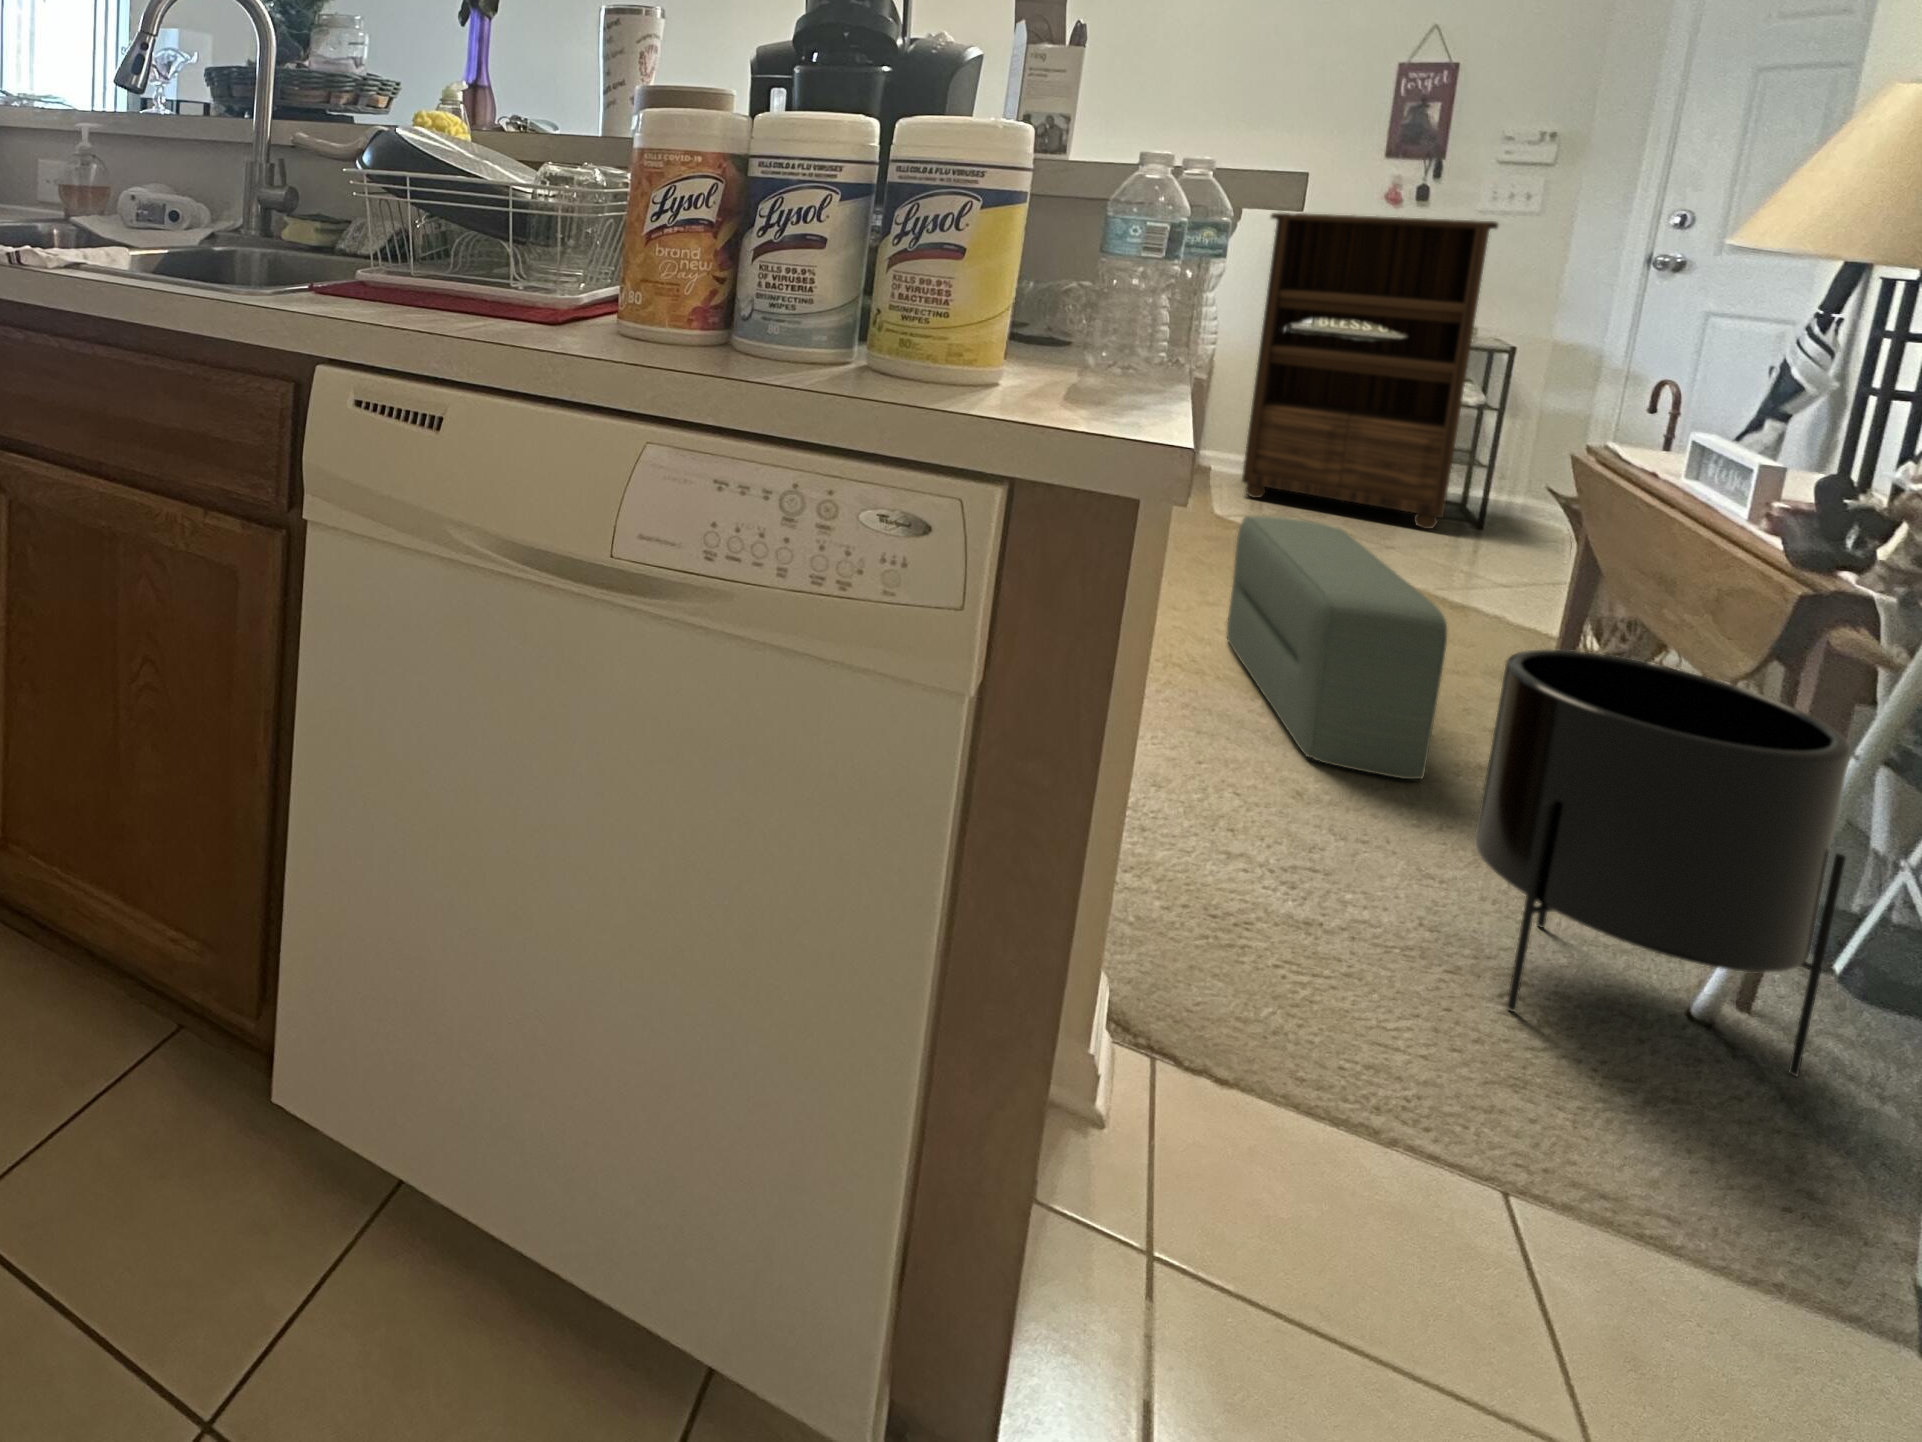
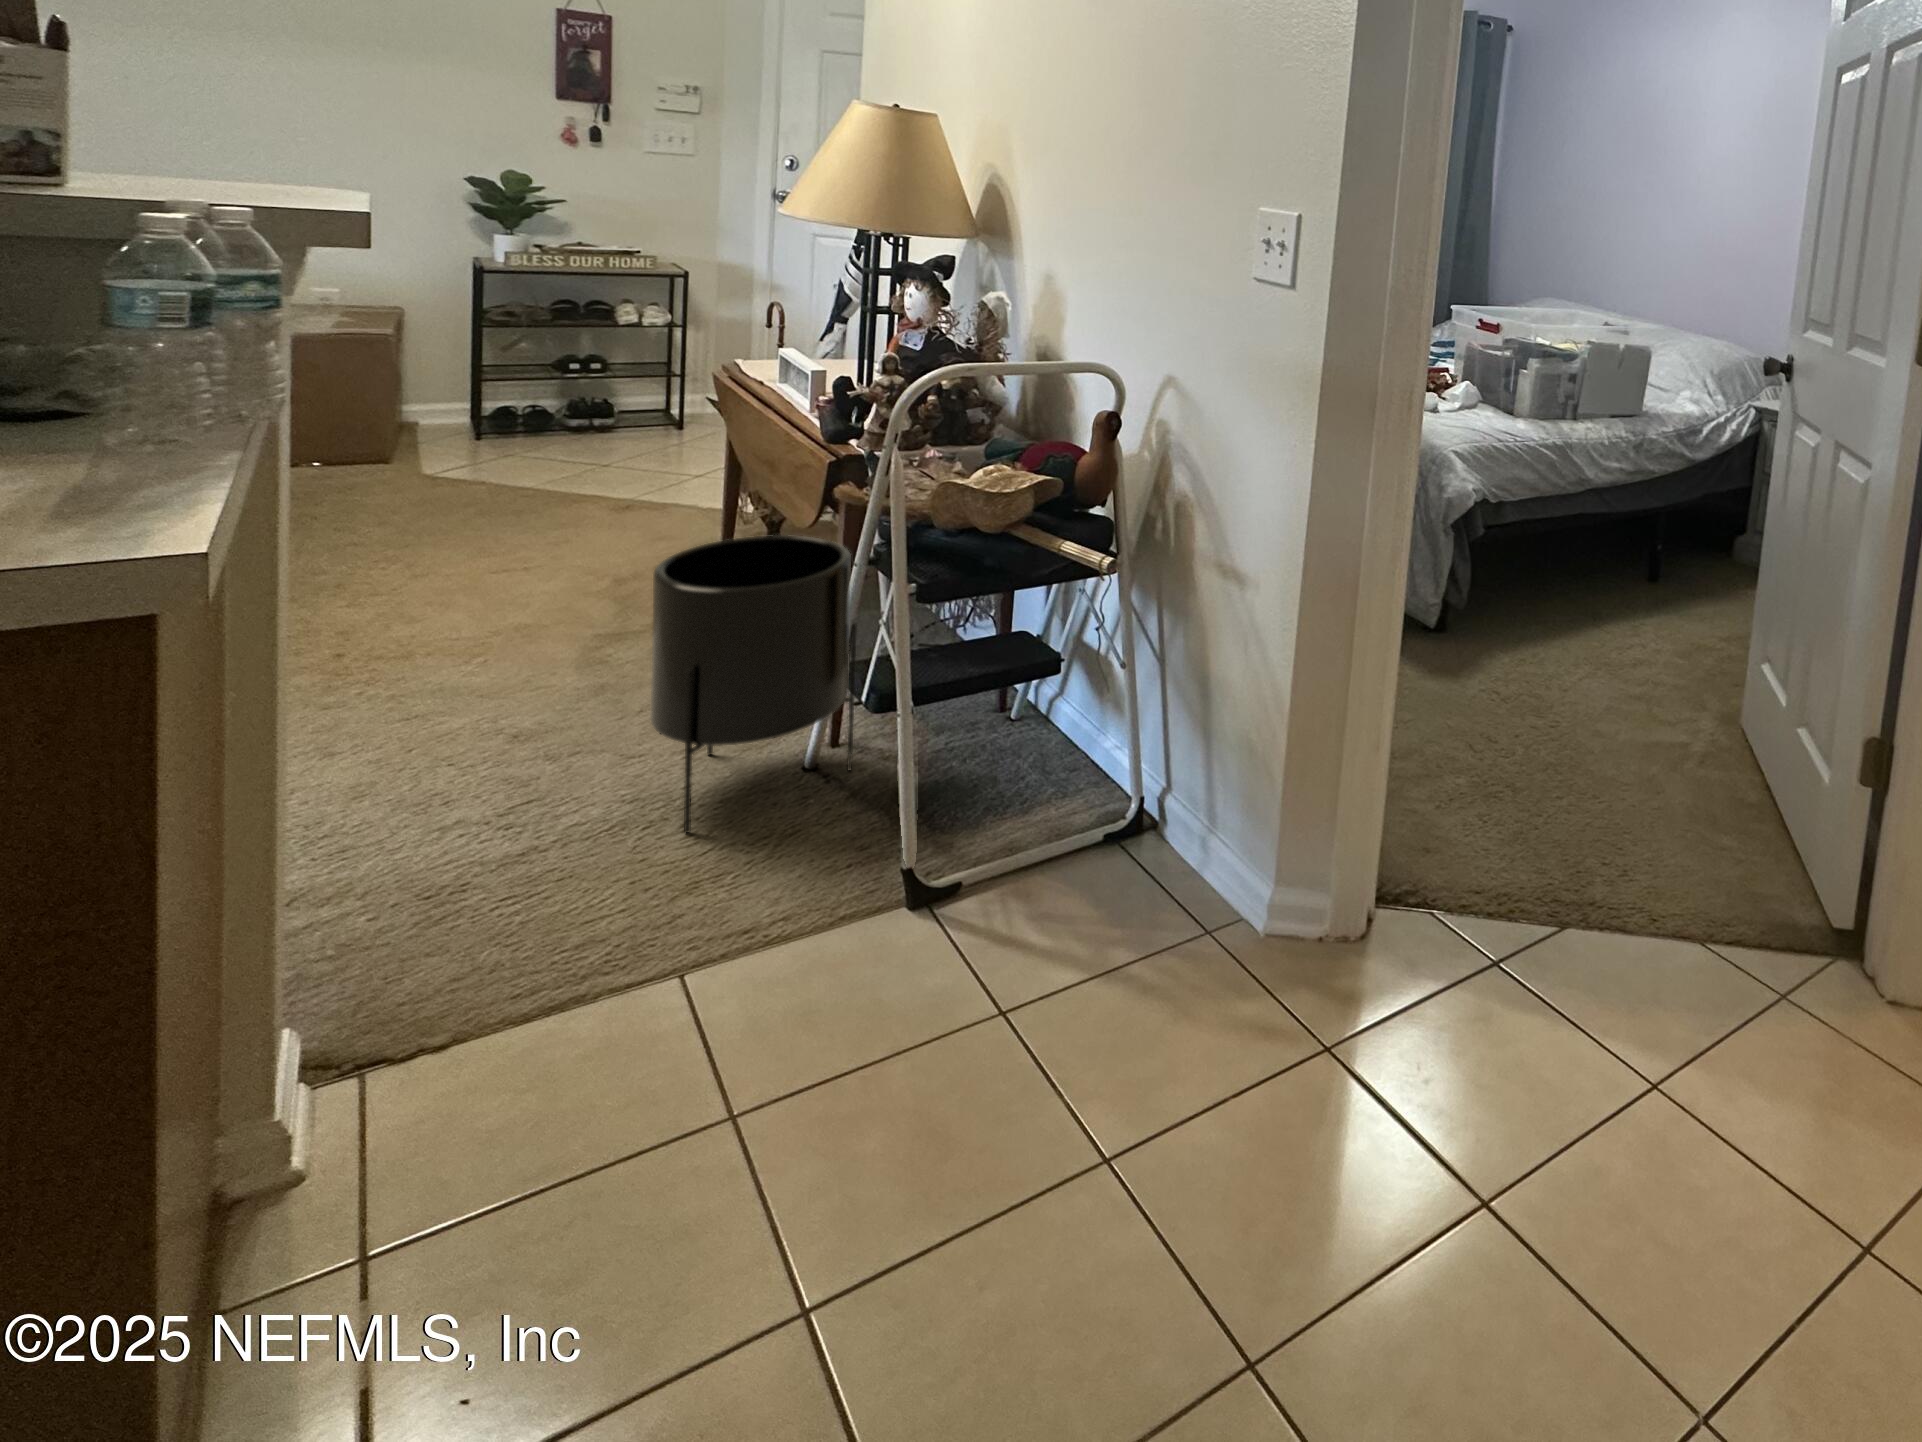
bookshelf: present [1242,213,1498,529] -> none [440,150,658,448]
pouf: present [1227,516,1447,779] -> none [434,476,628,702]

